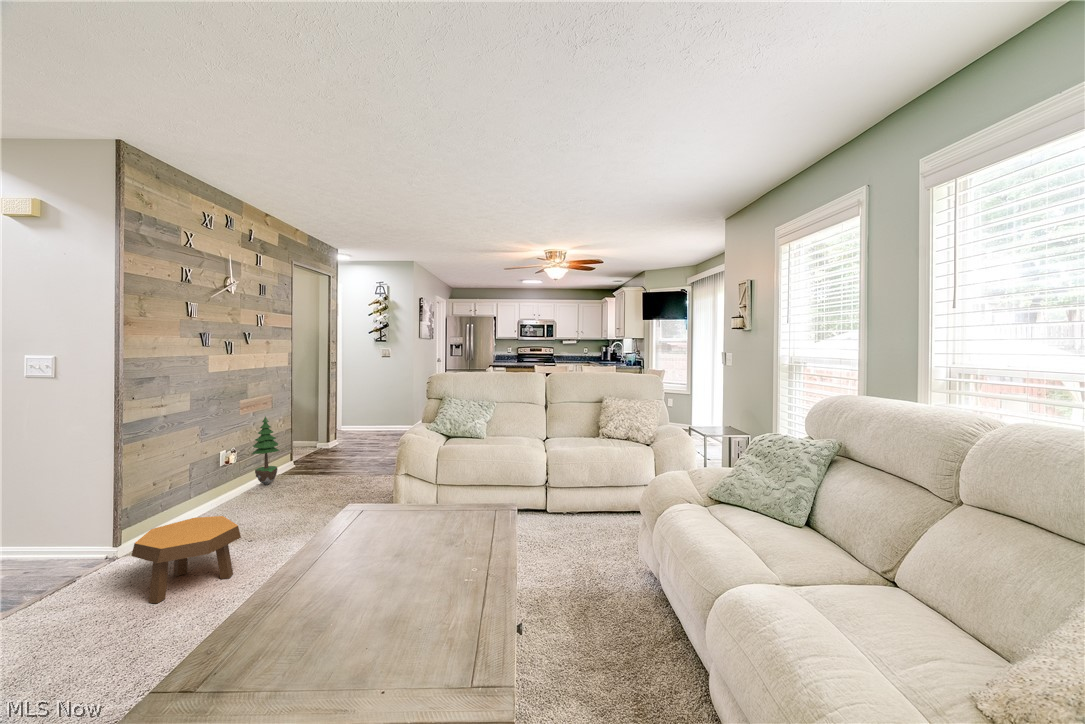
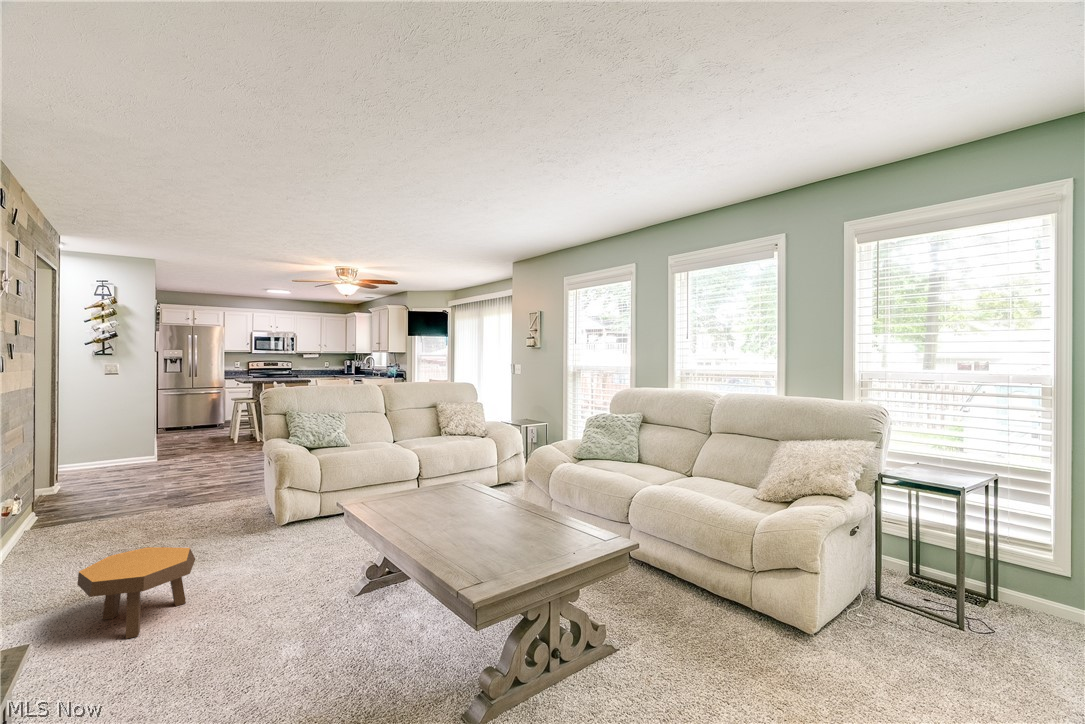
potted tree: present [252,417,279,485] -> none [21,451,65,540]

